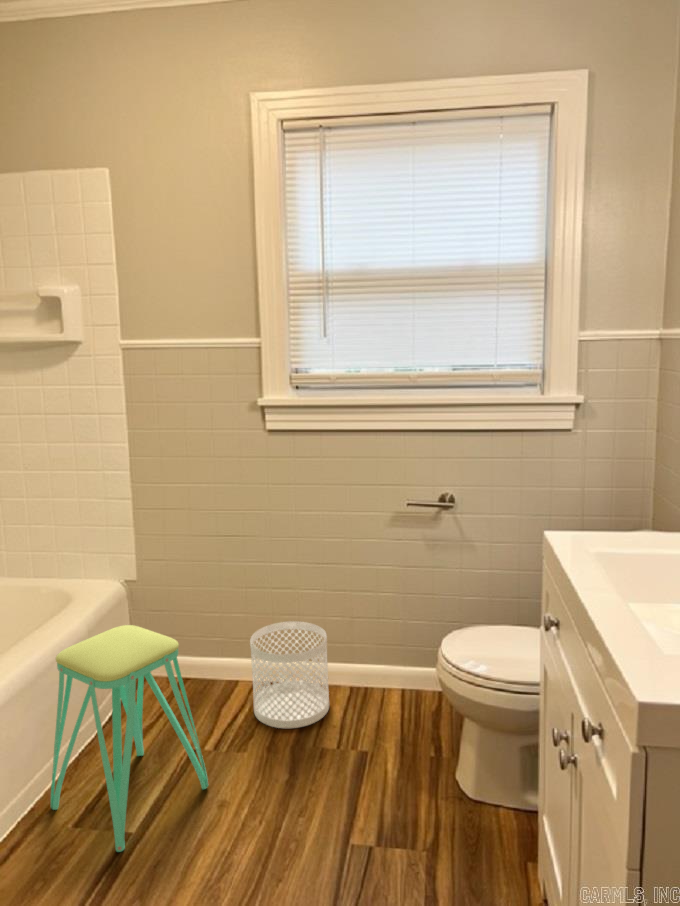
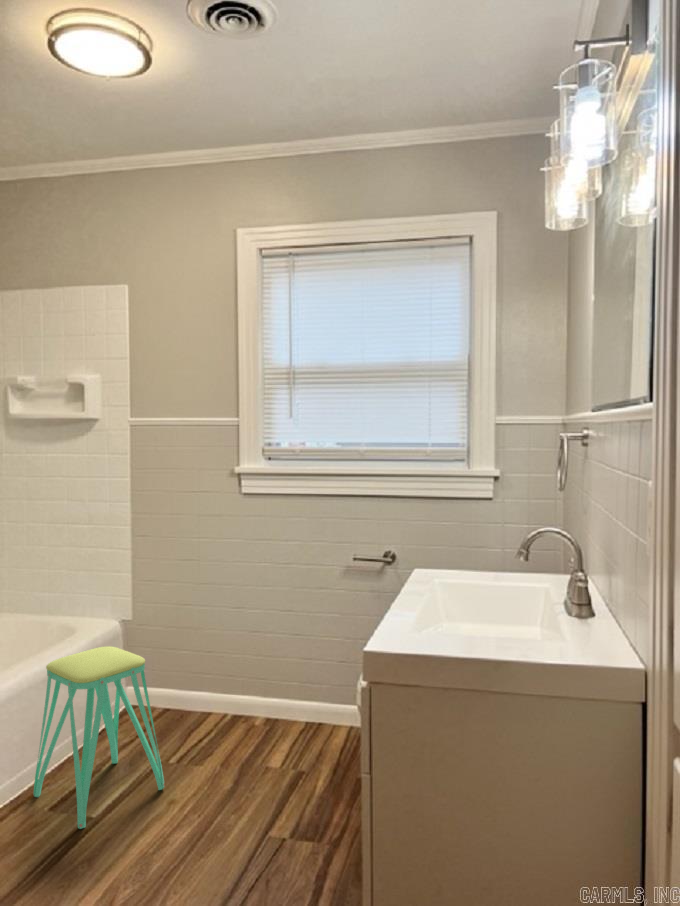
waste basket: present [250,621,329,728] -> none [217,660,284,751]

